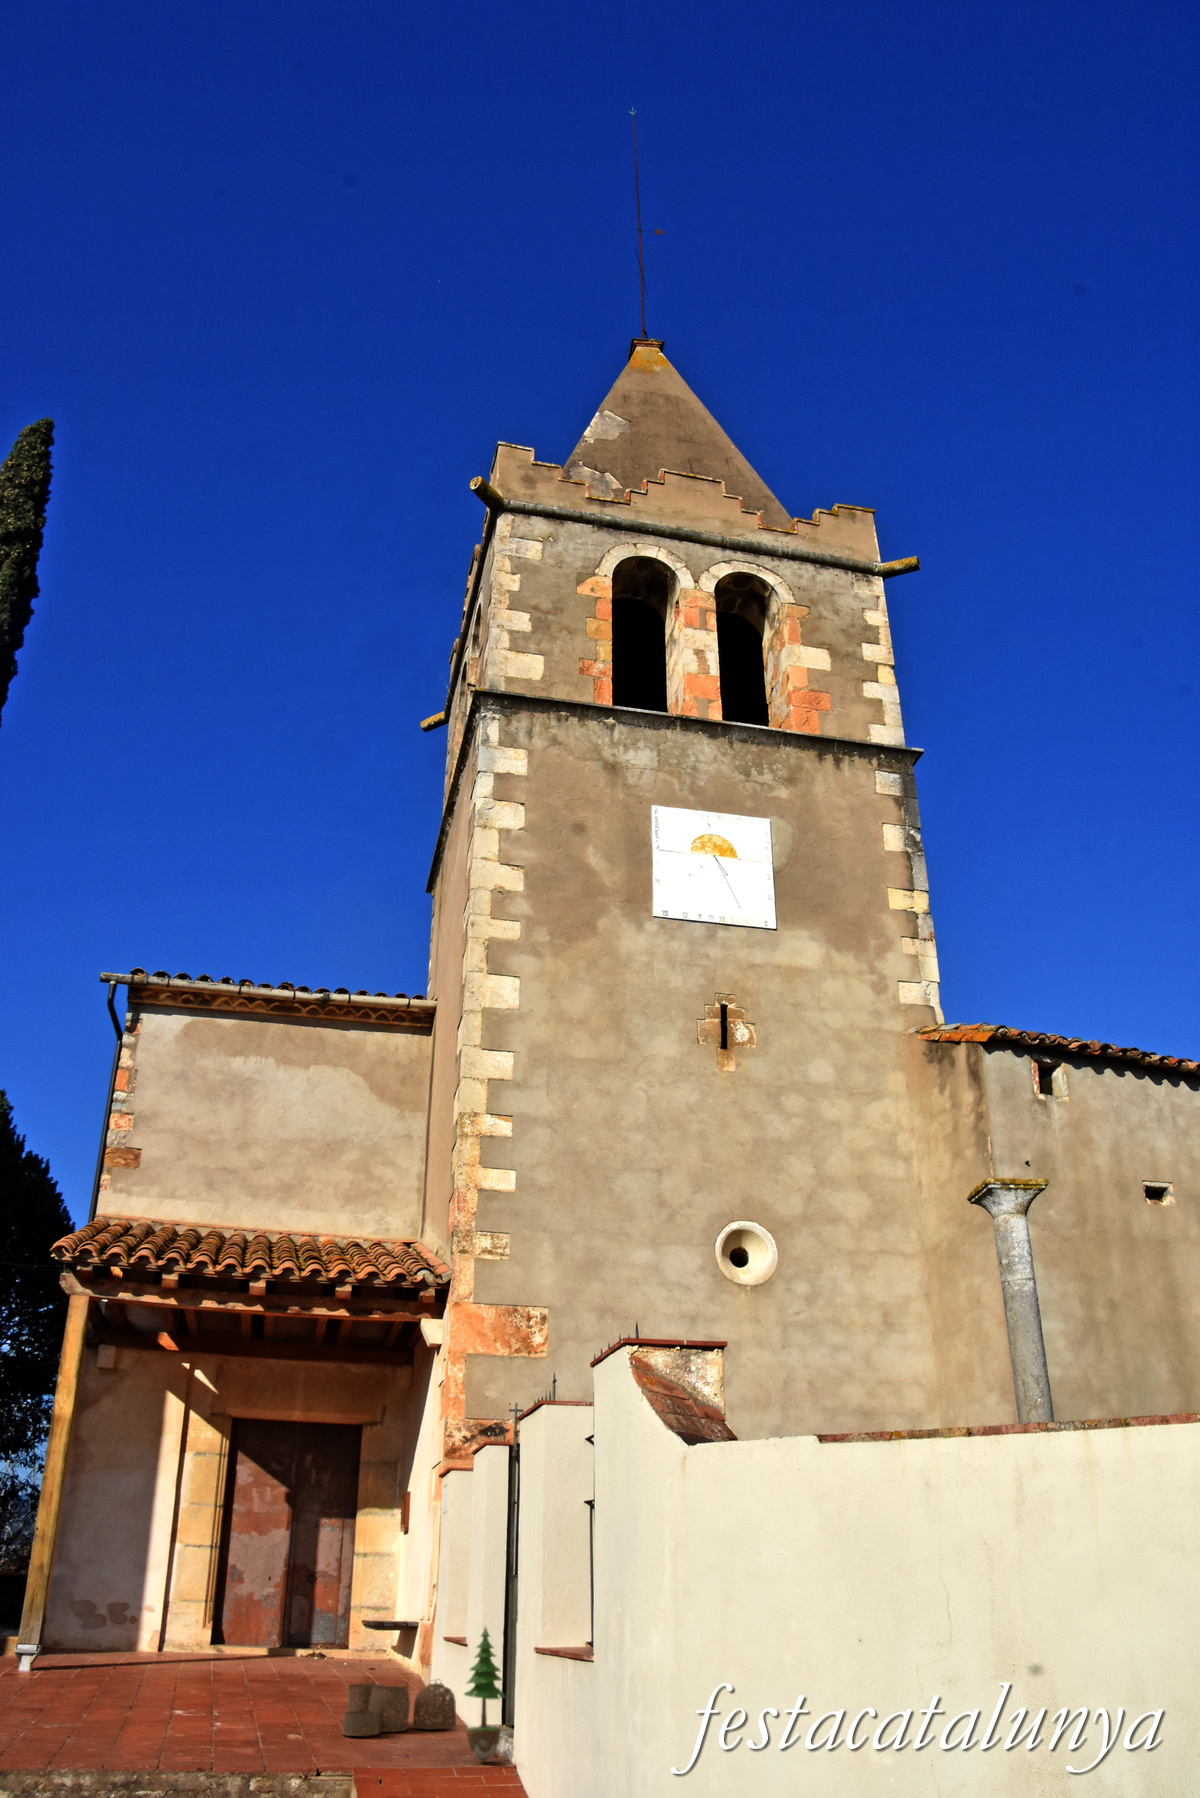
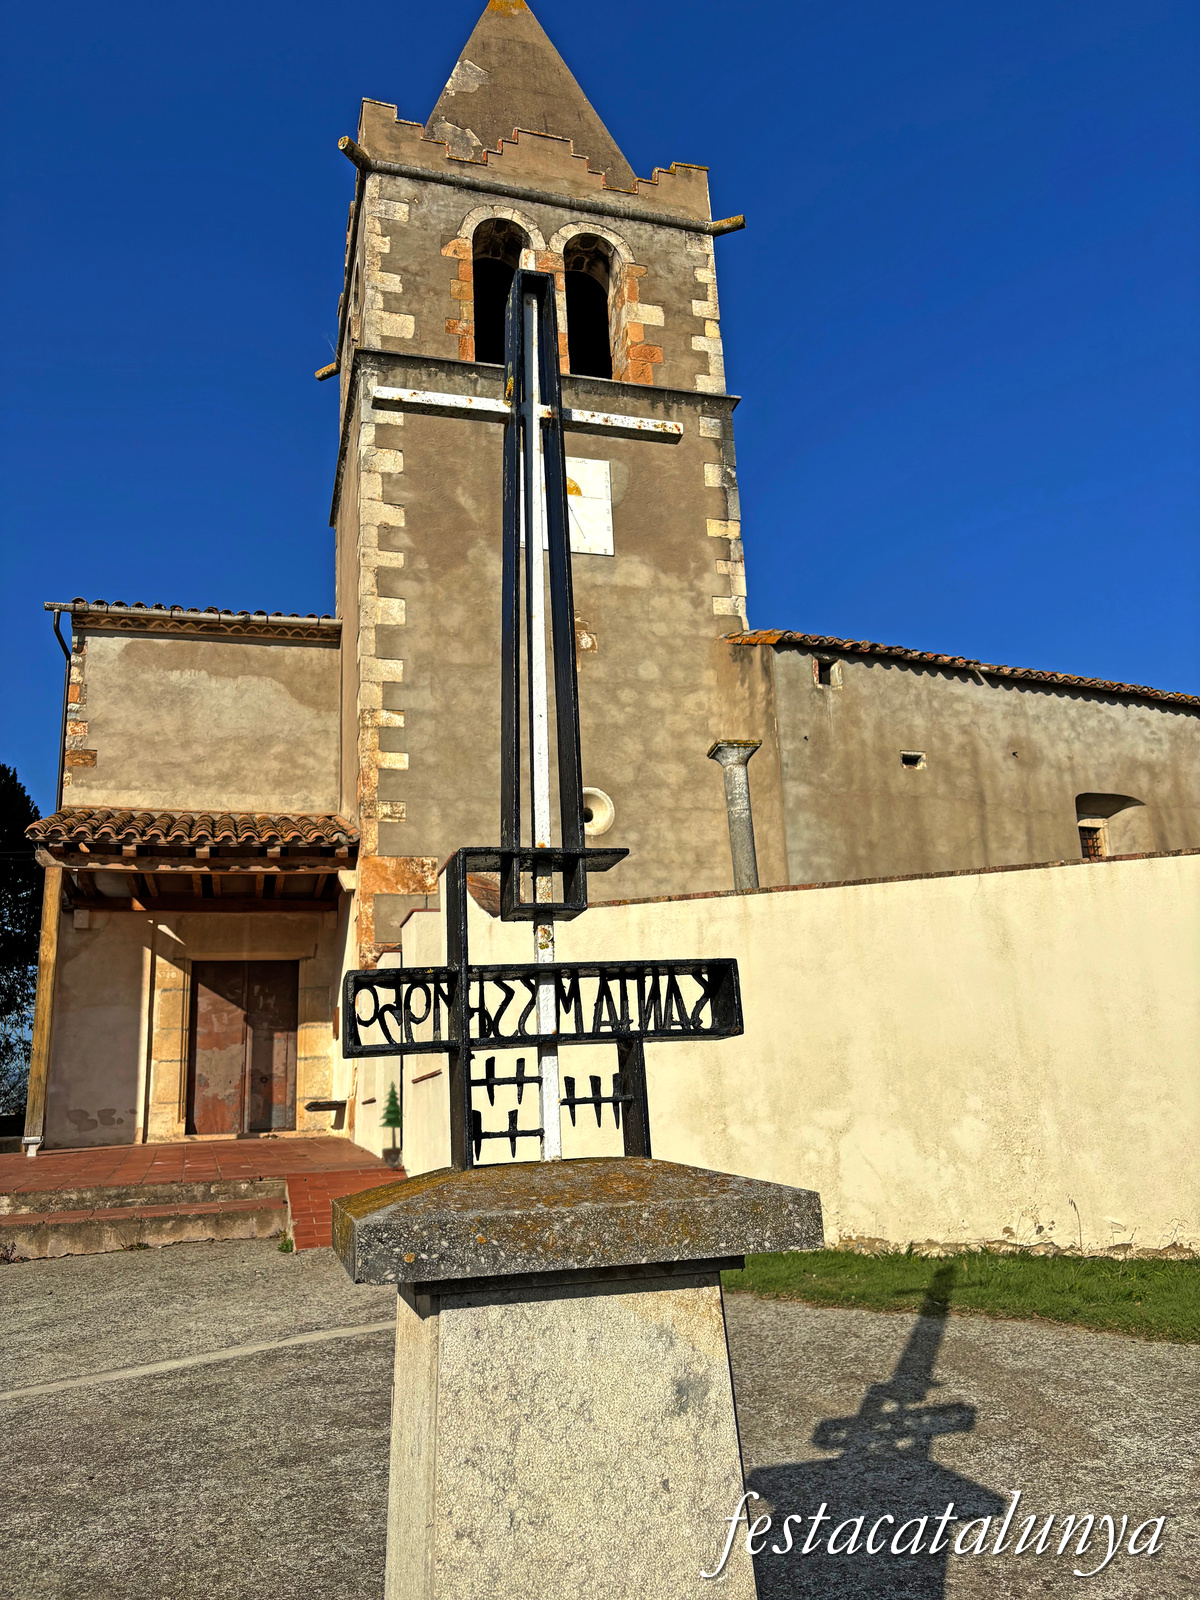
woven basket: present [343,1678,456,1736] -> none [292,1123,377,1162]

